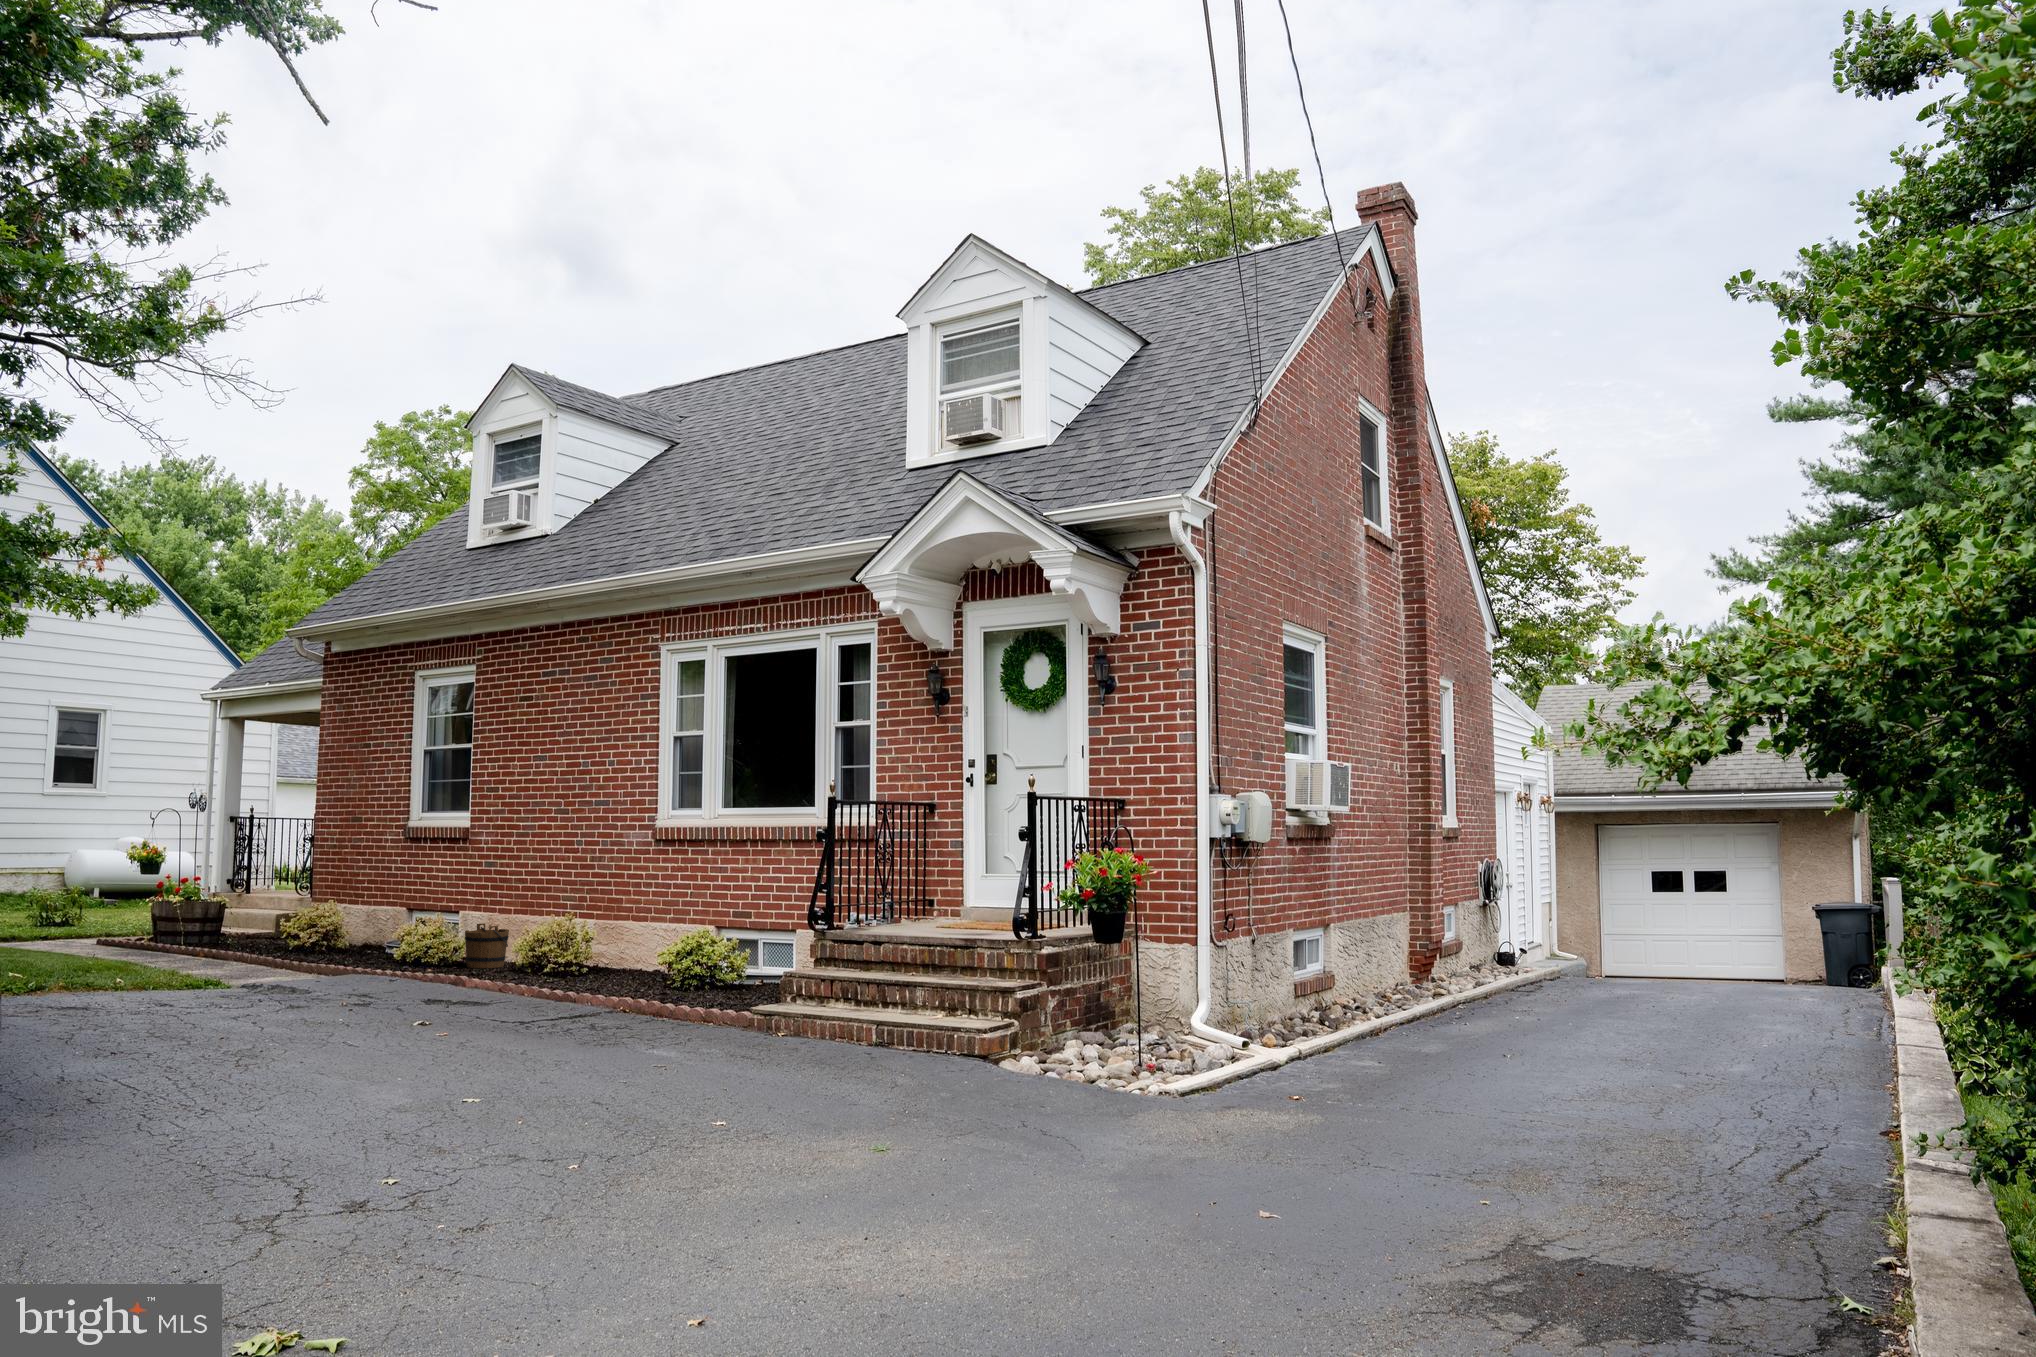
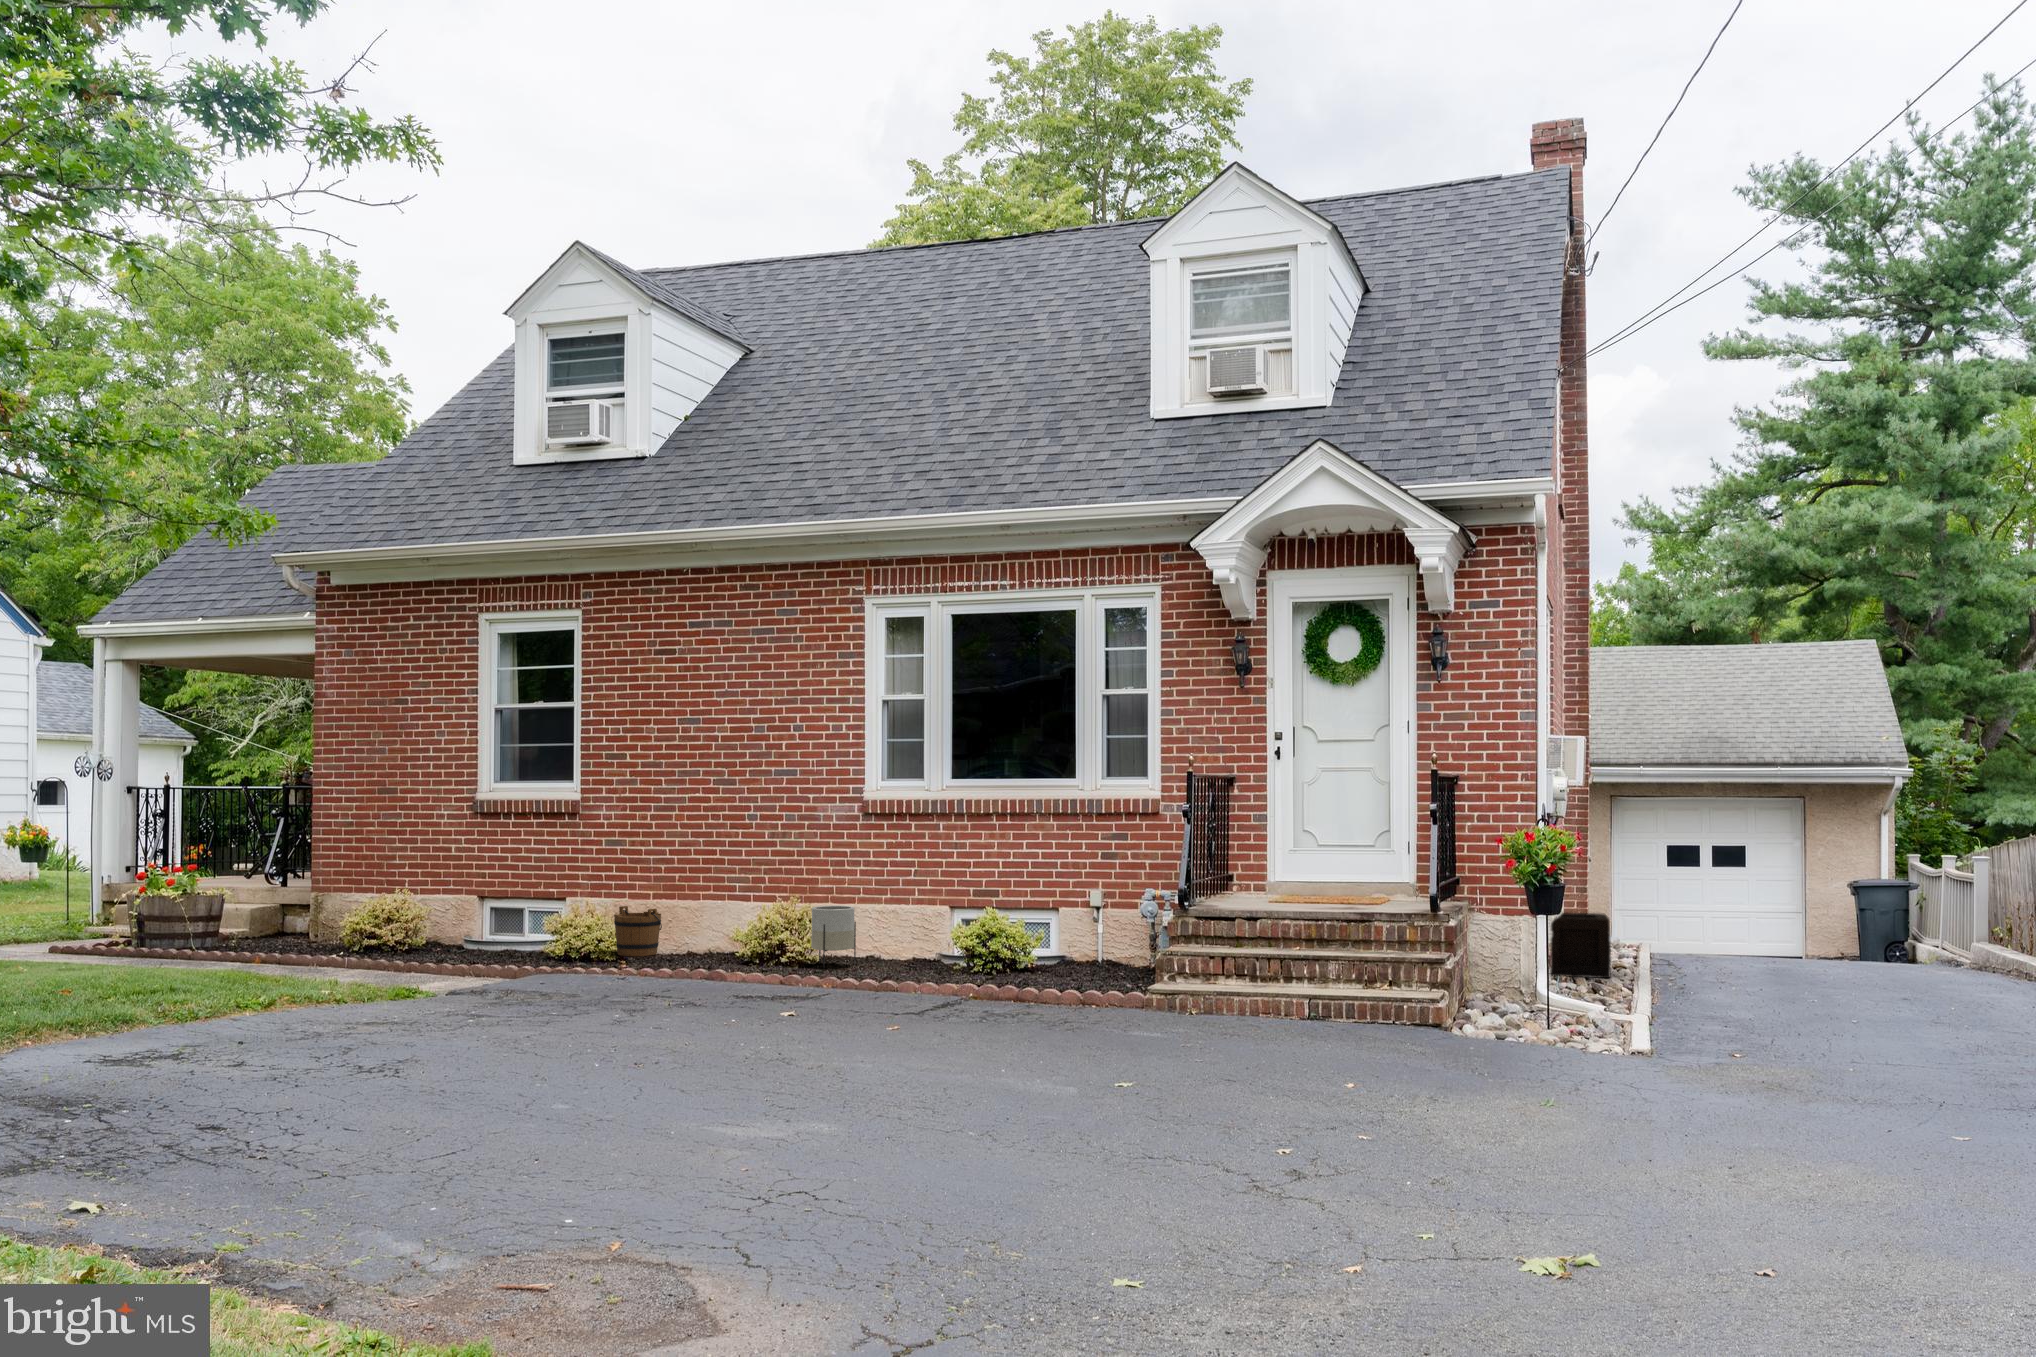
planter: none [596,927,639,984] -> present [811,906,856,969]
wooden crate: none [1297,955,1375,1026] -> present [1550,913,1611,978]

